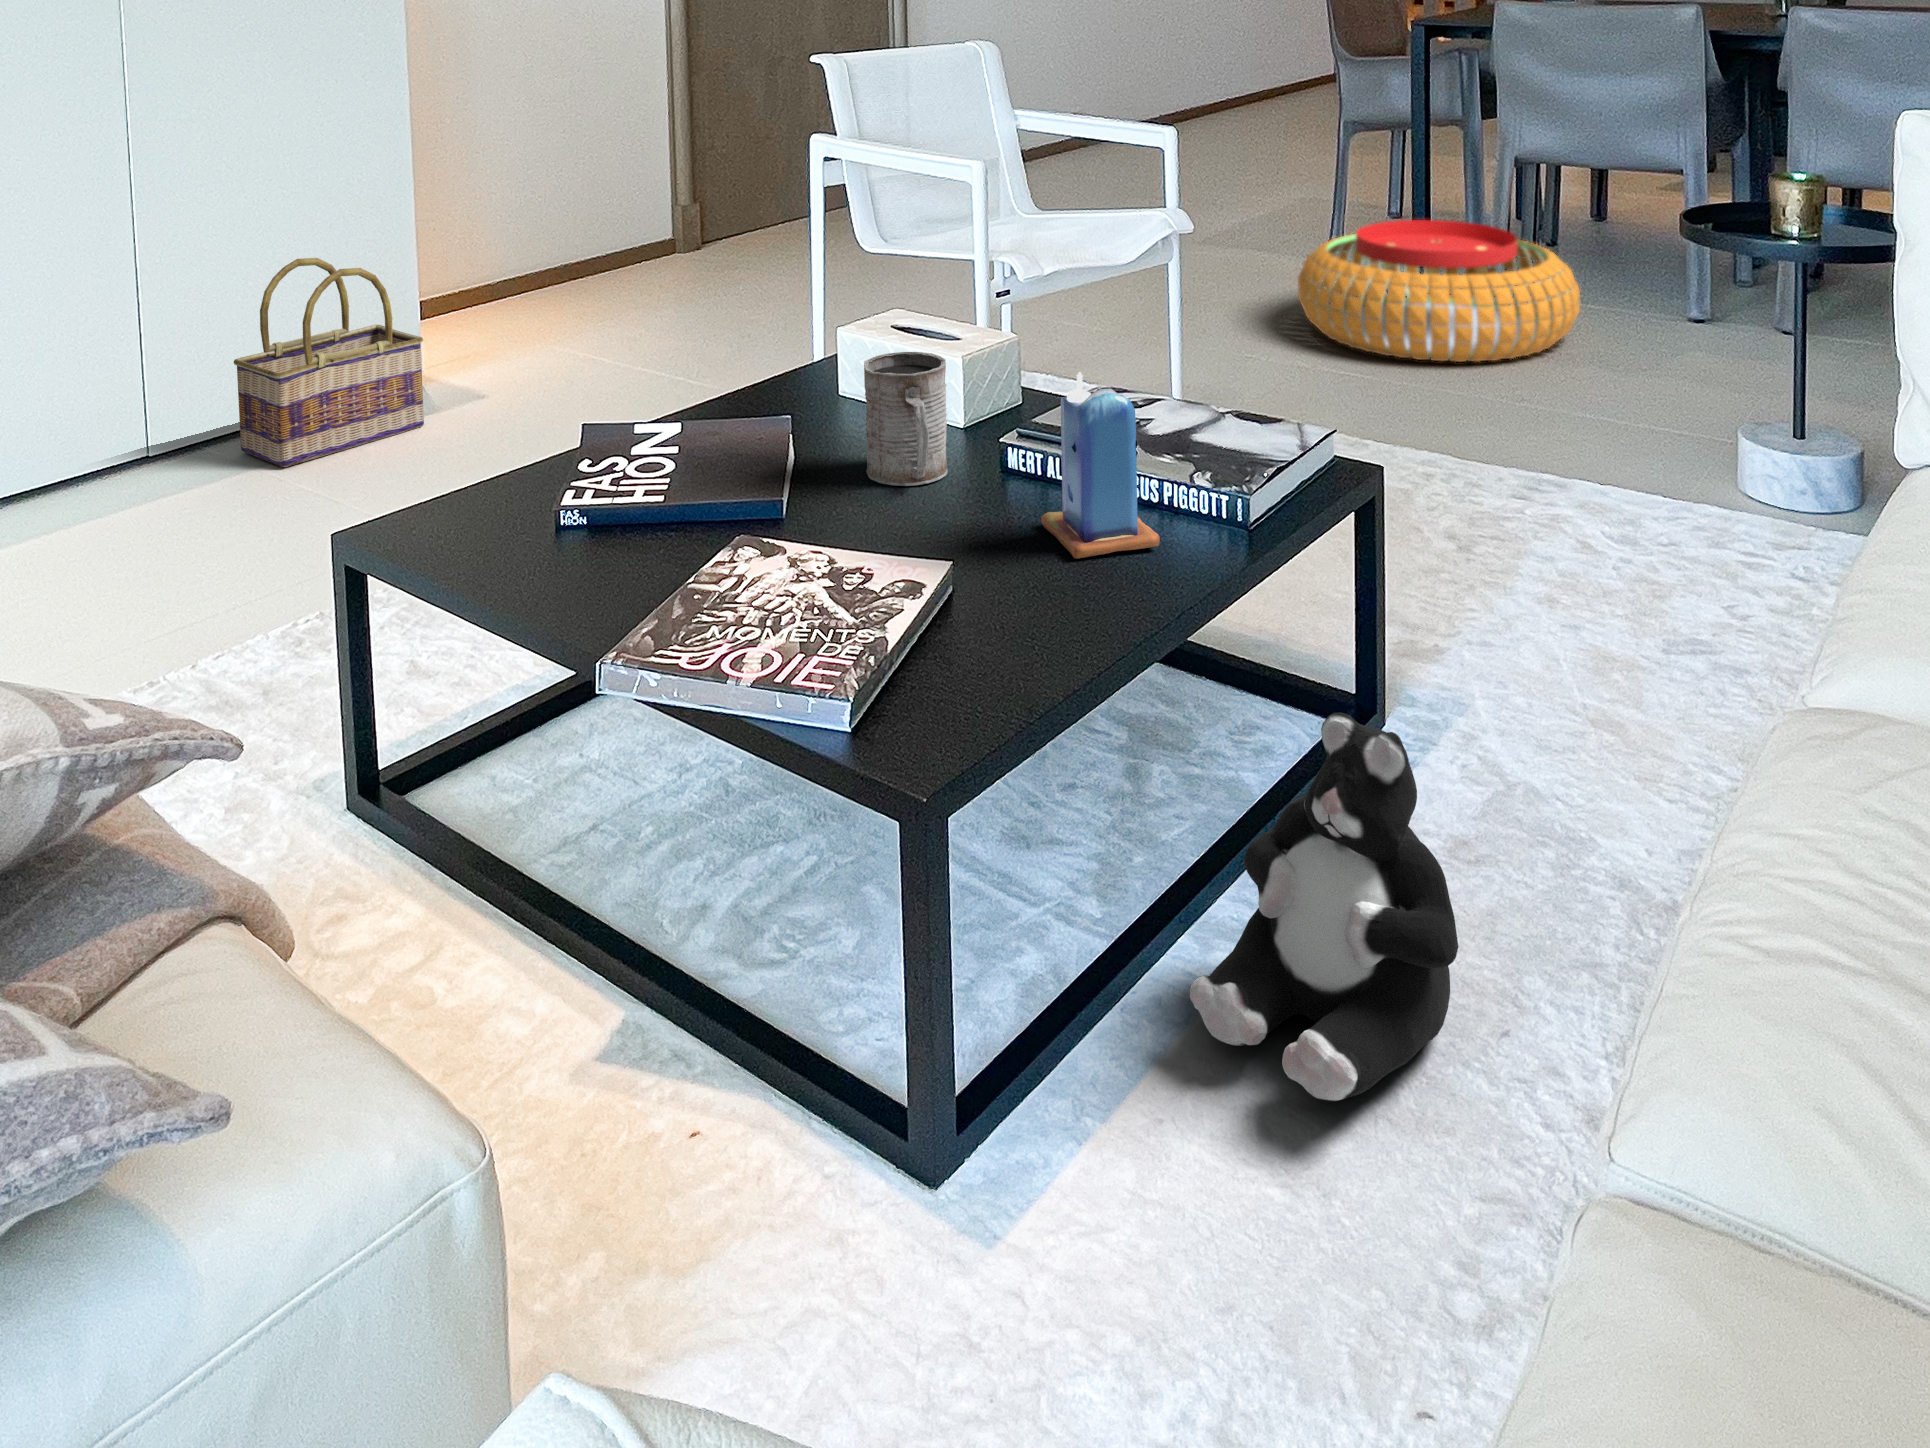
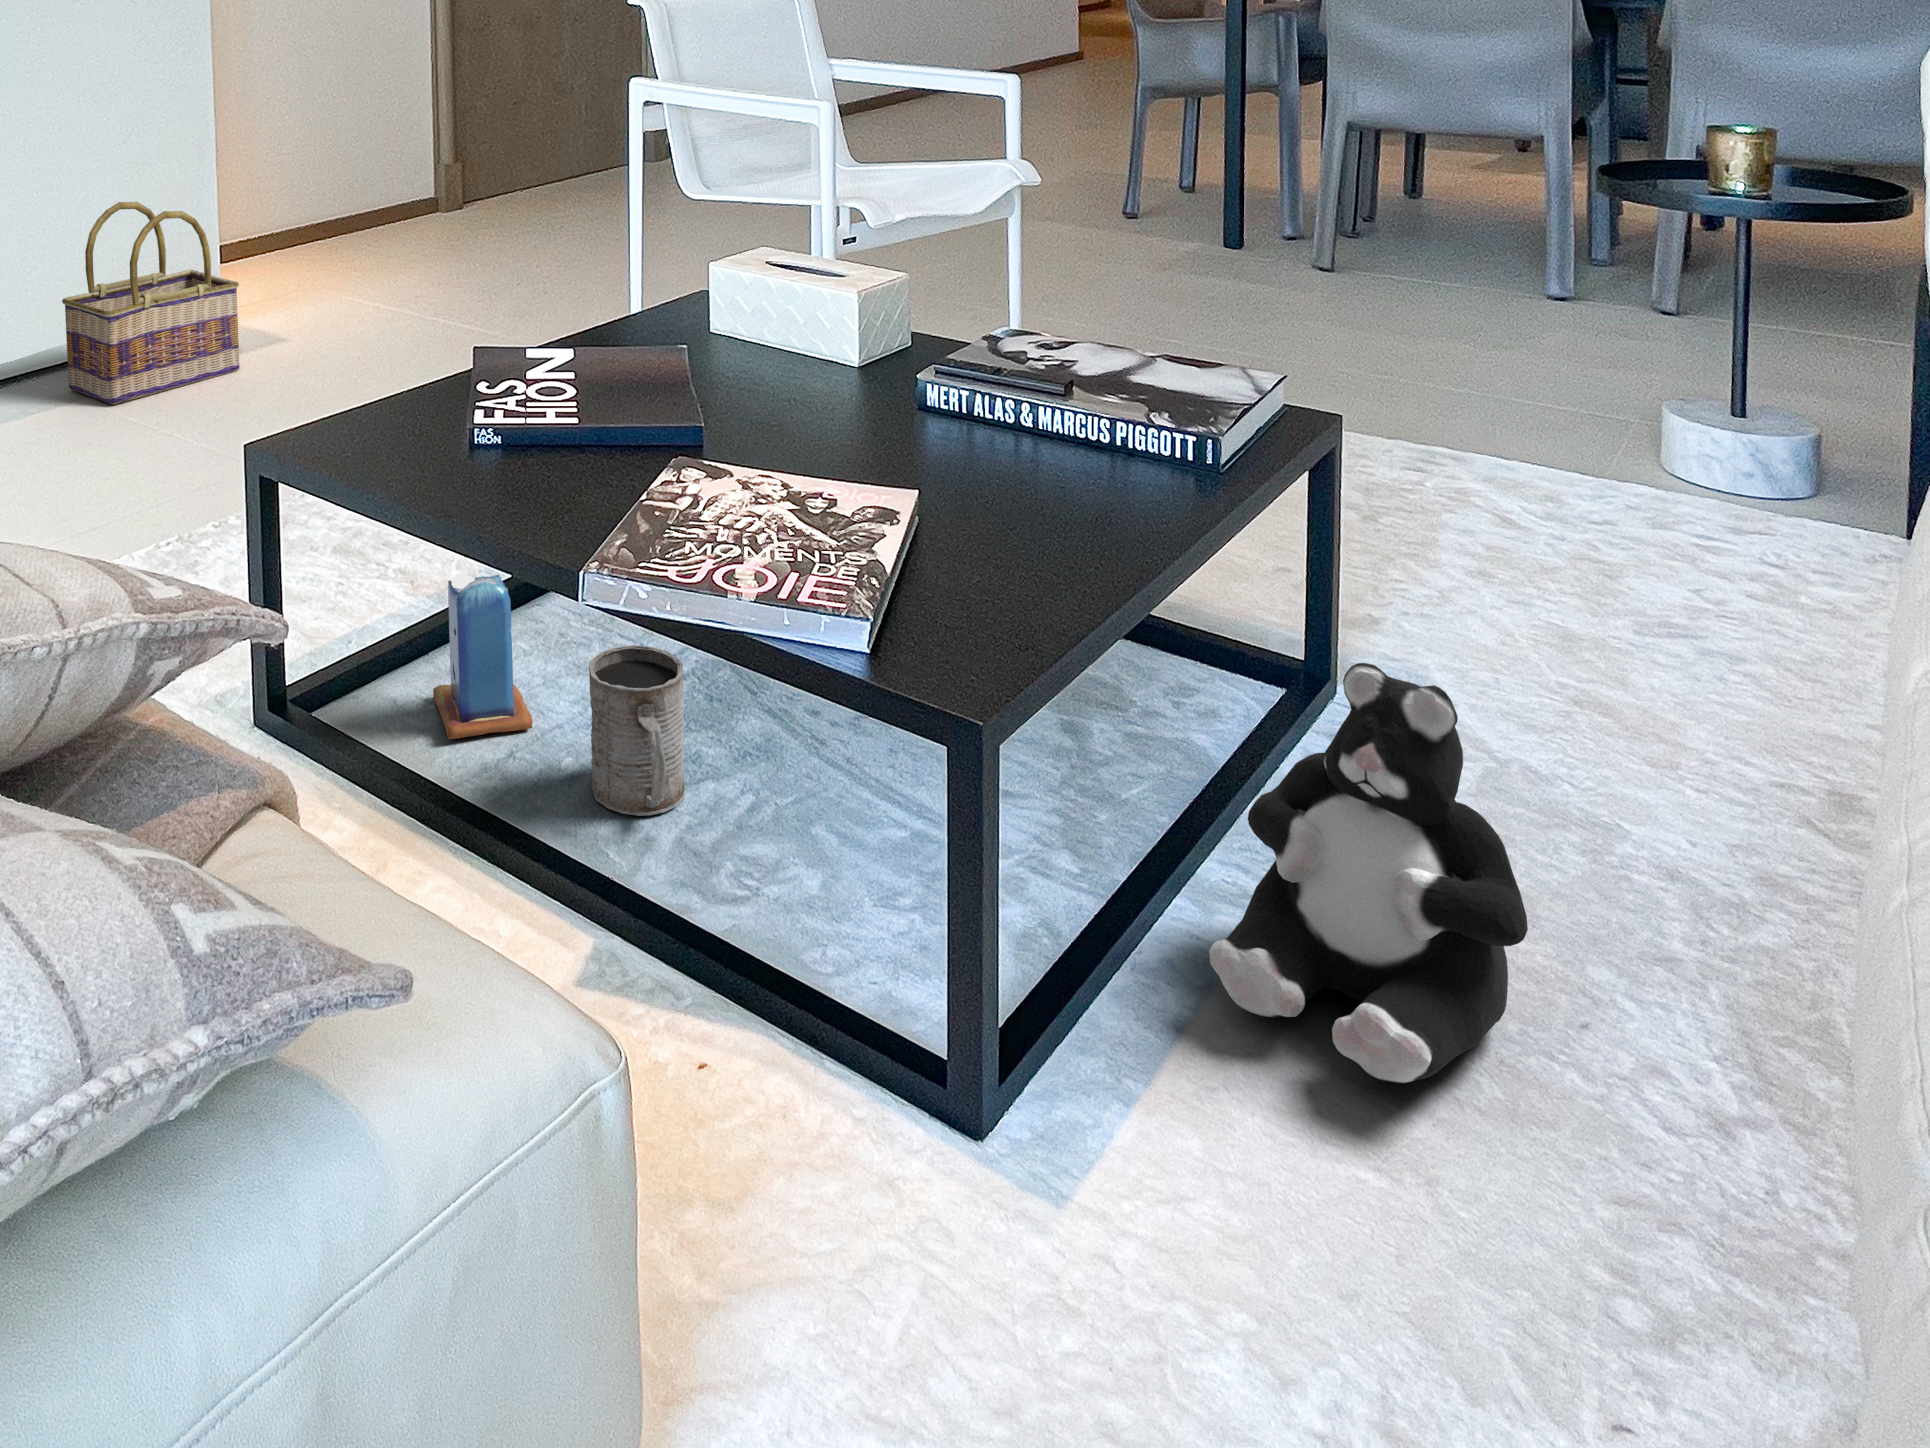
pouf: present [1298,220,1580,362] -> none [1119,185,1441,331]
mug: present [864,352,947,486] -> present [589,645,685,816]
candle: present [1041,372,1160,559] -> present [433,559,532,739]

